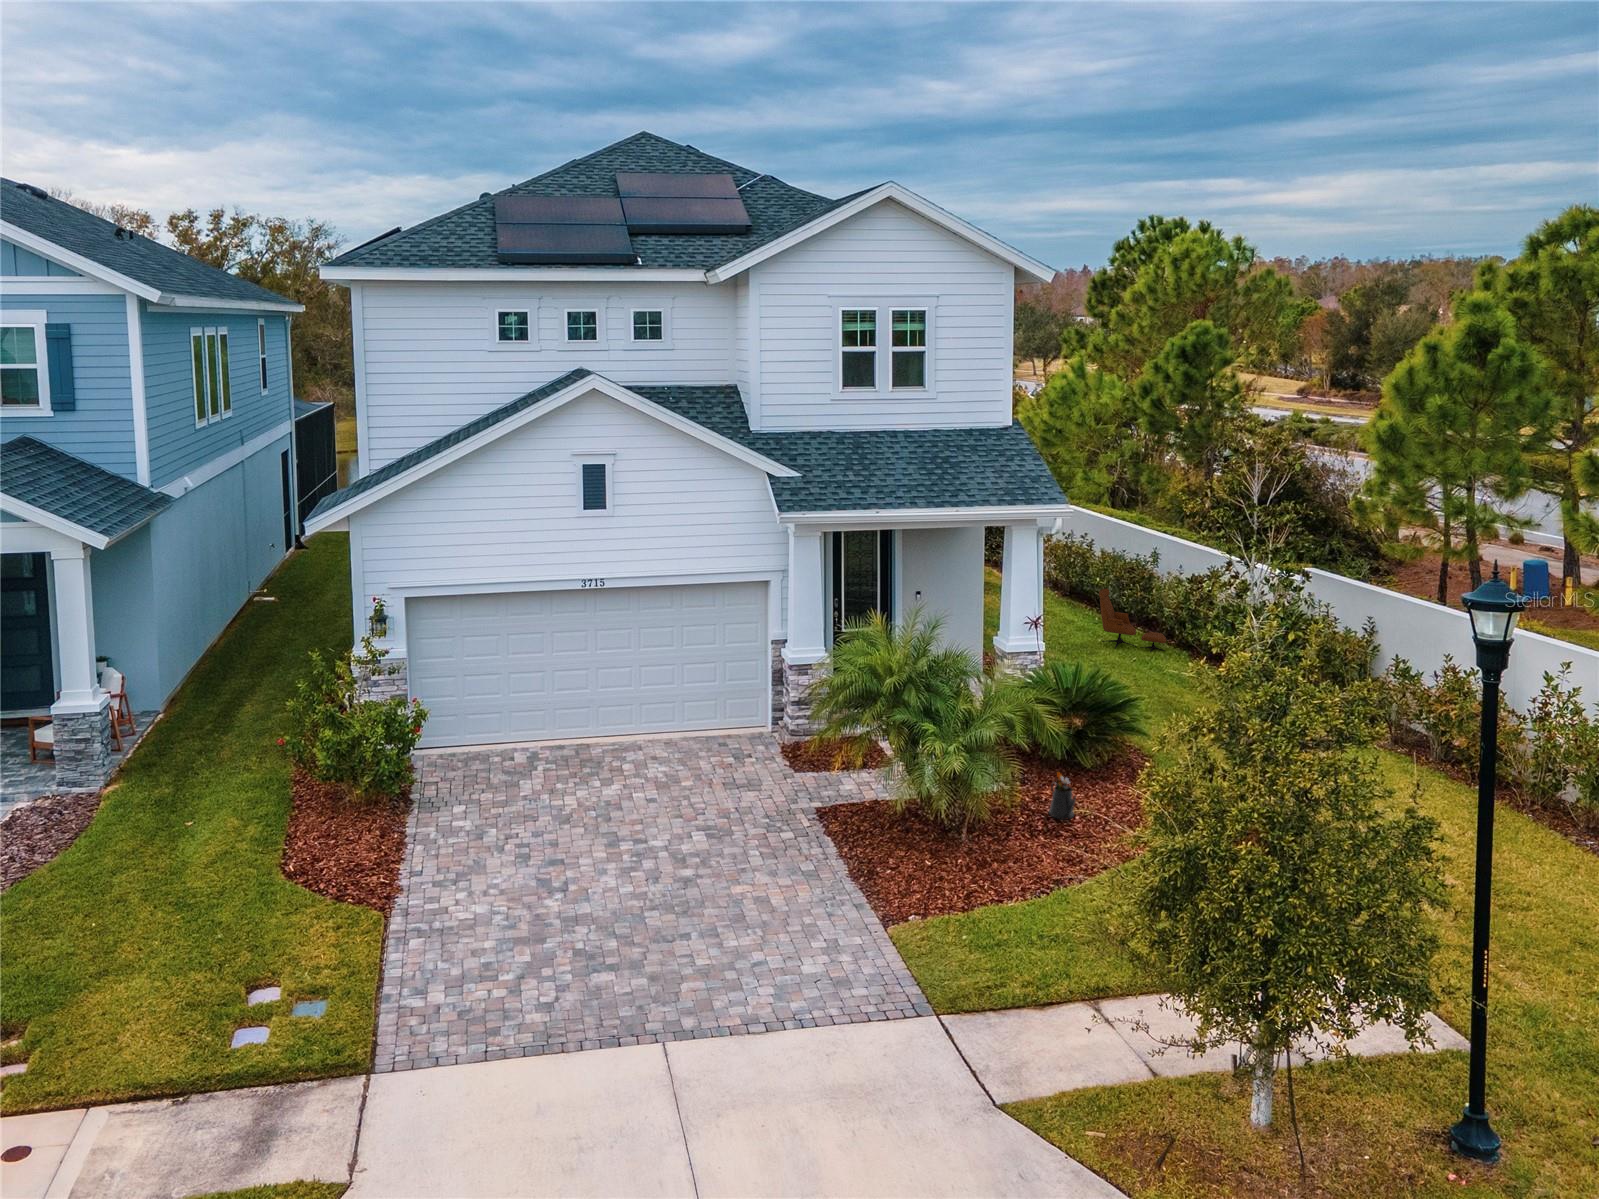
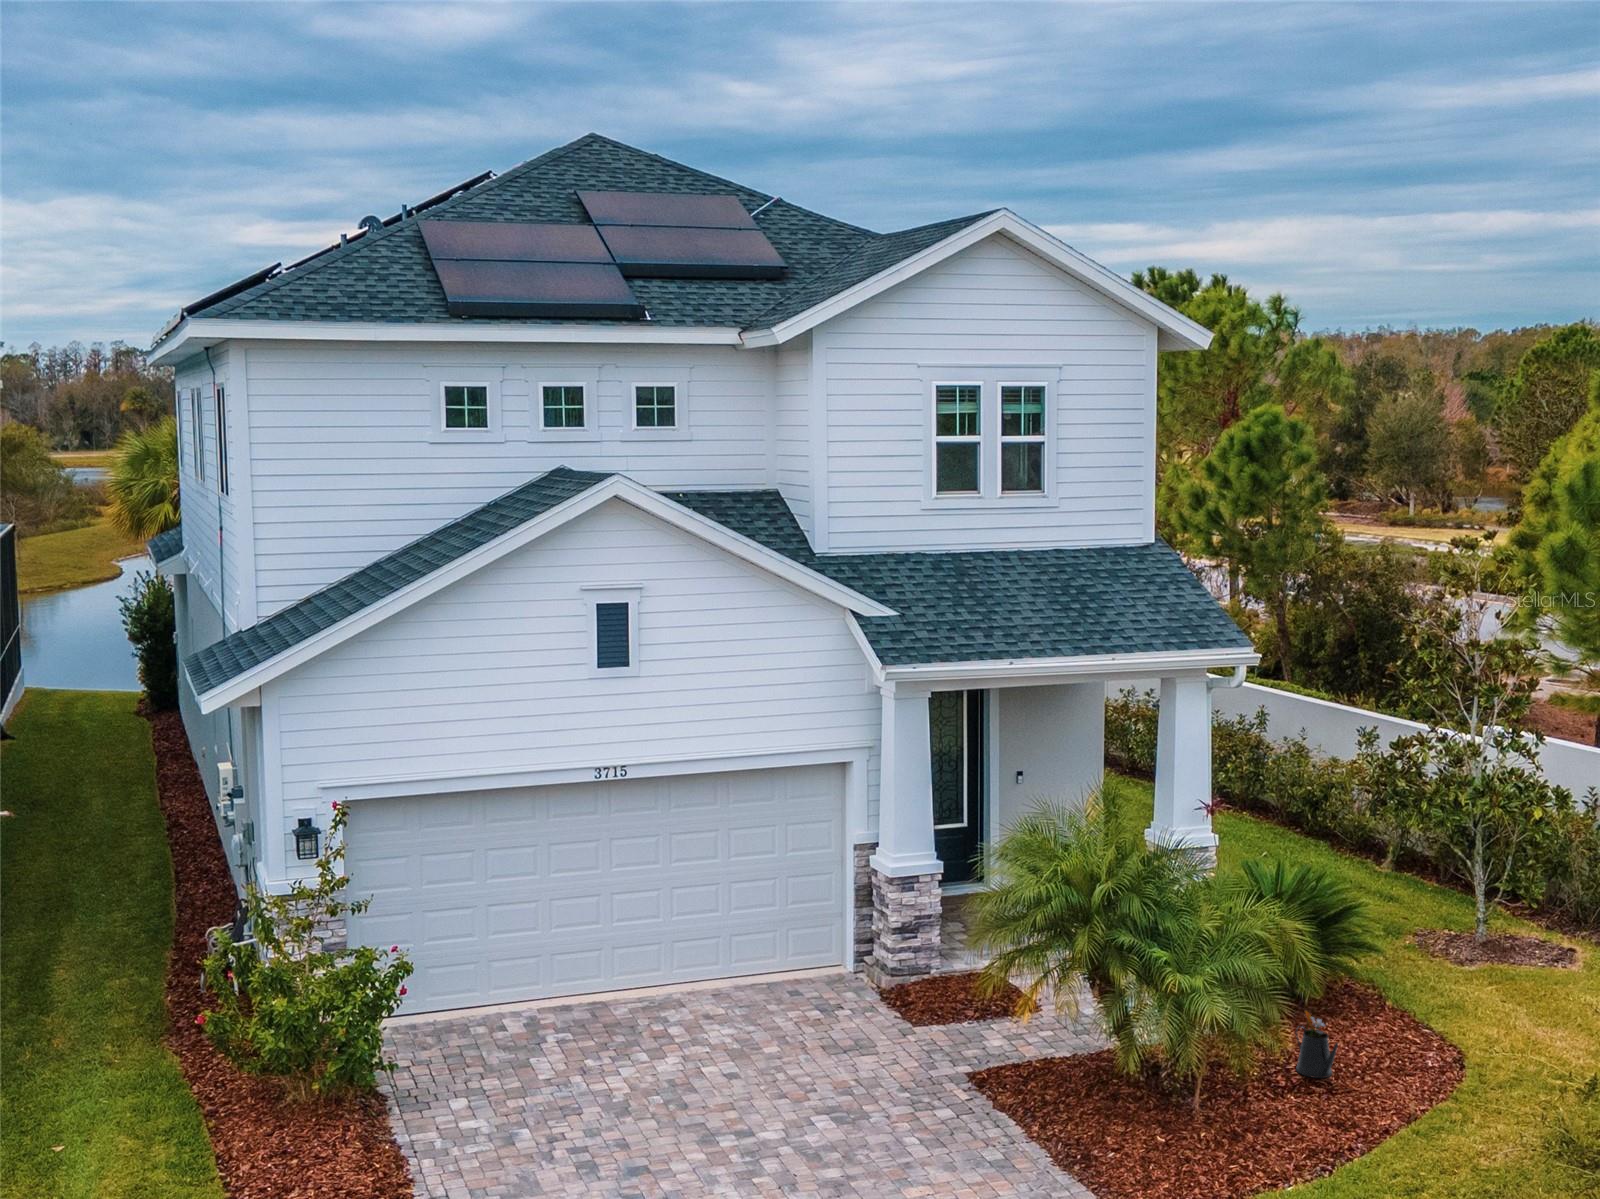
lounge chair: present [1099,588,1166,652] -> none [1254,765,1351,853]

